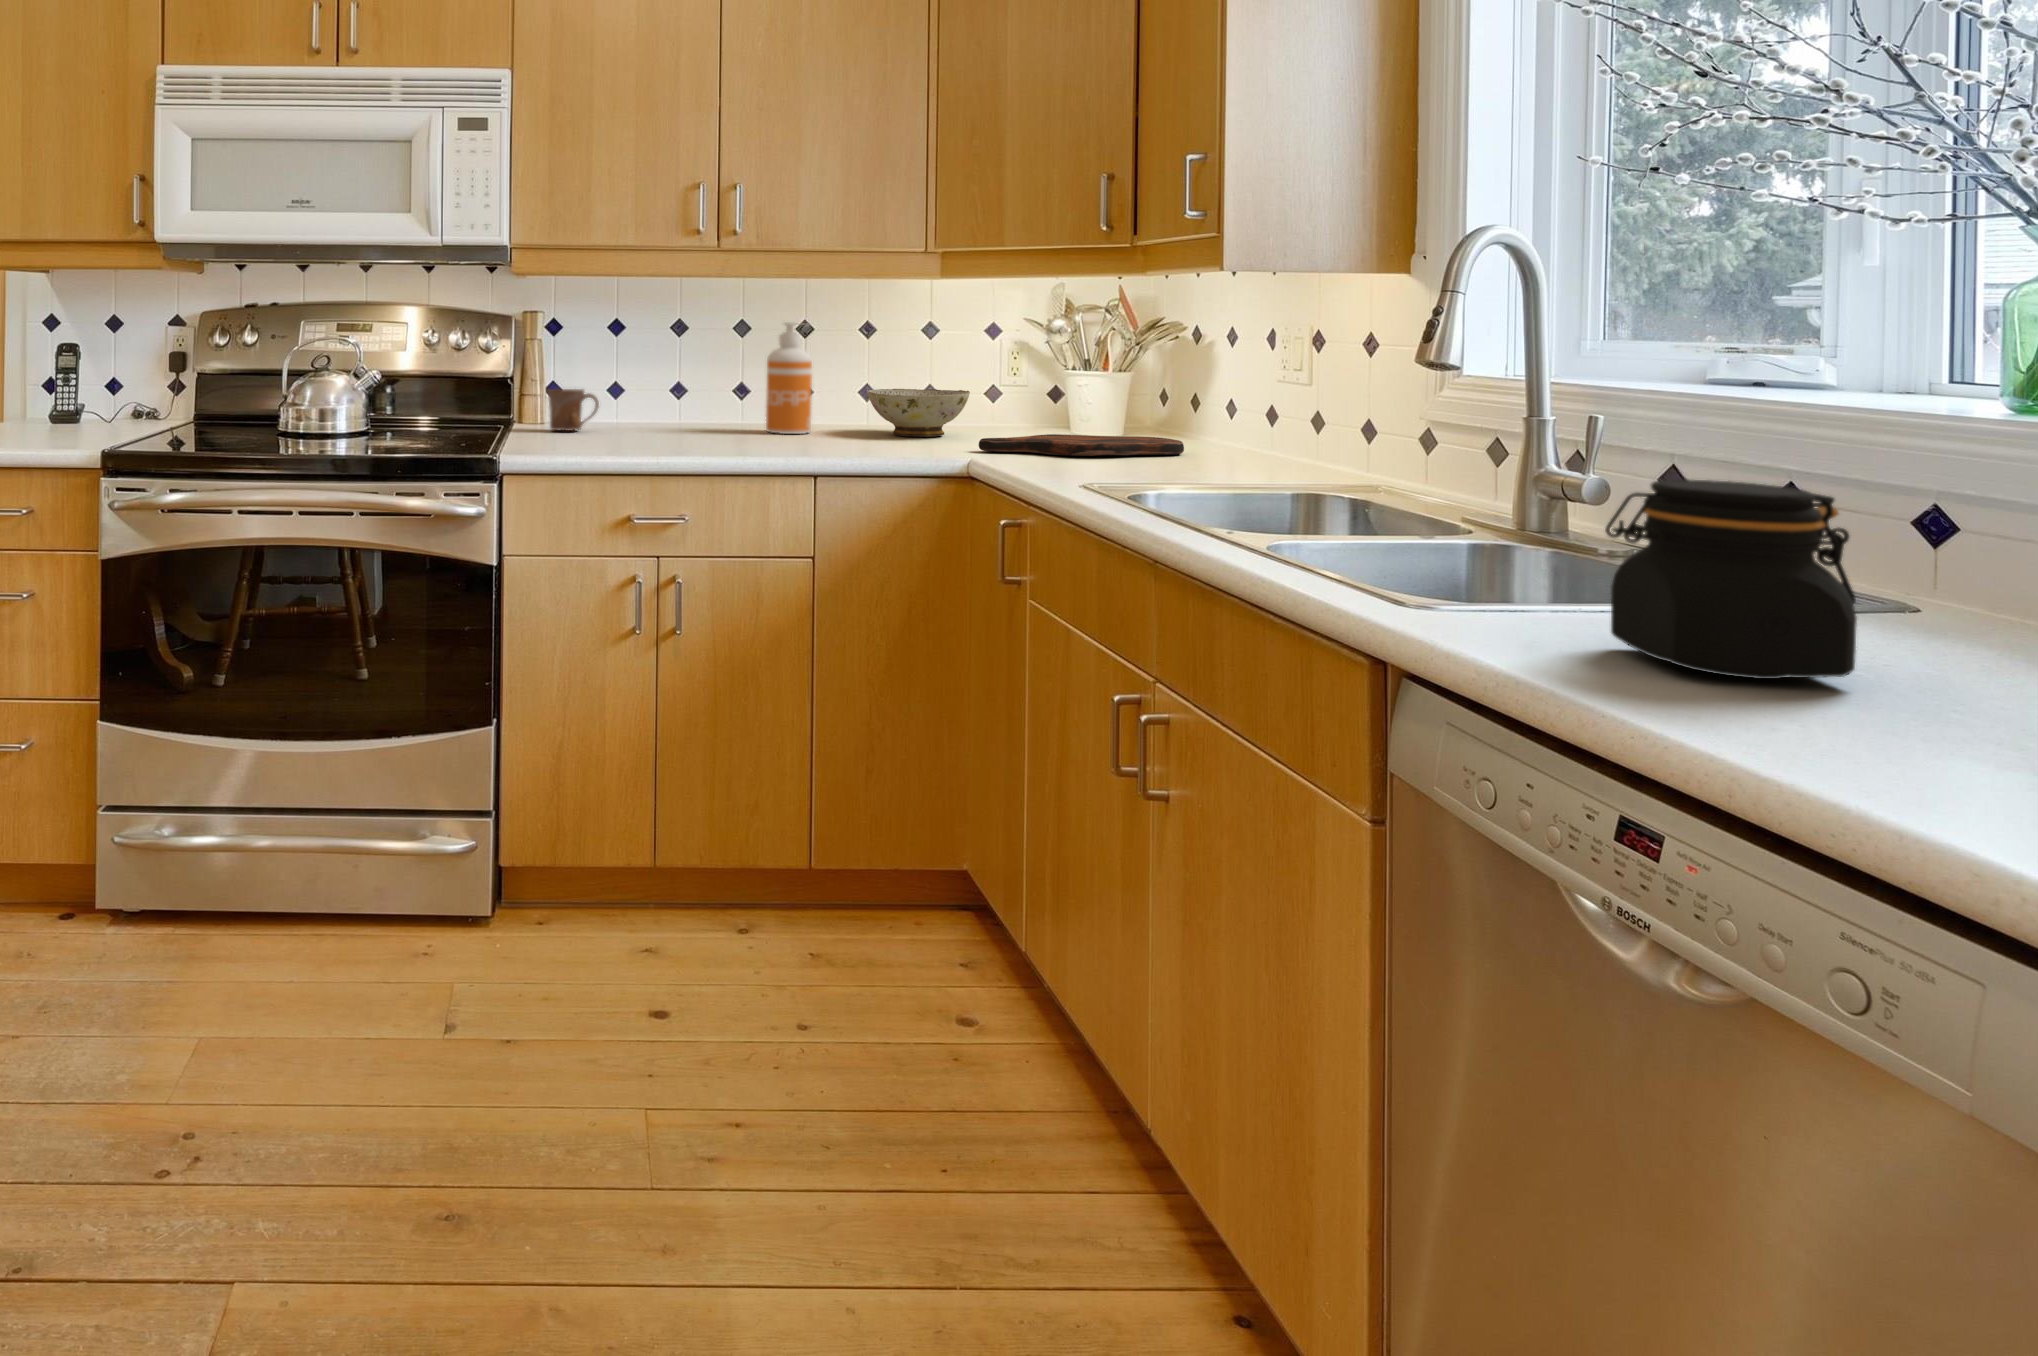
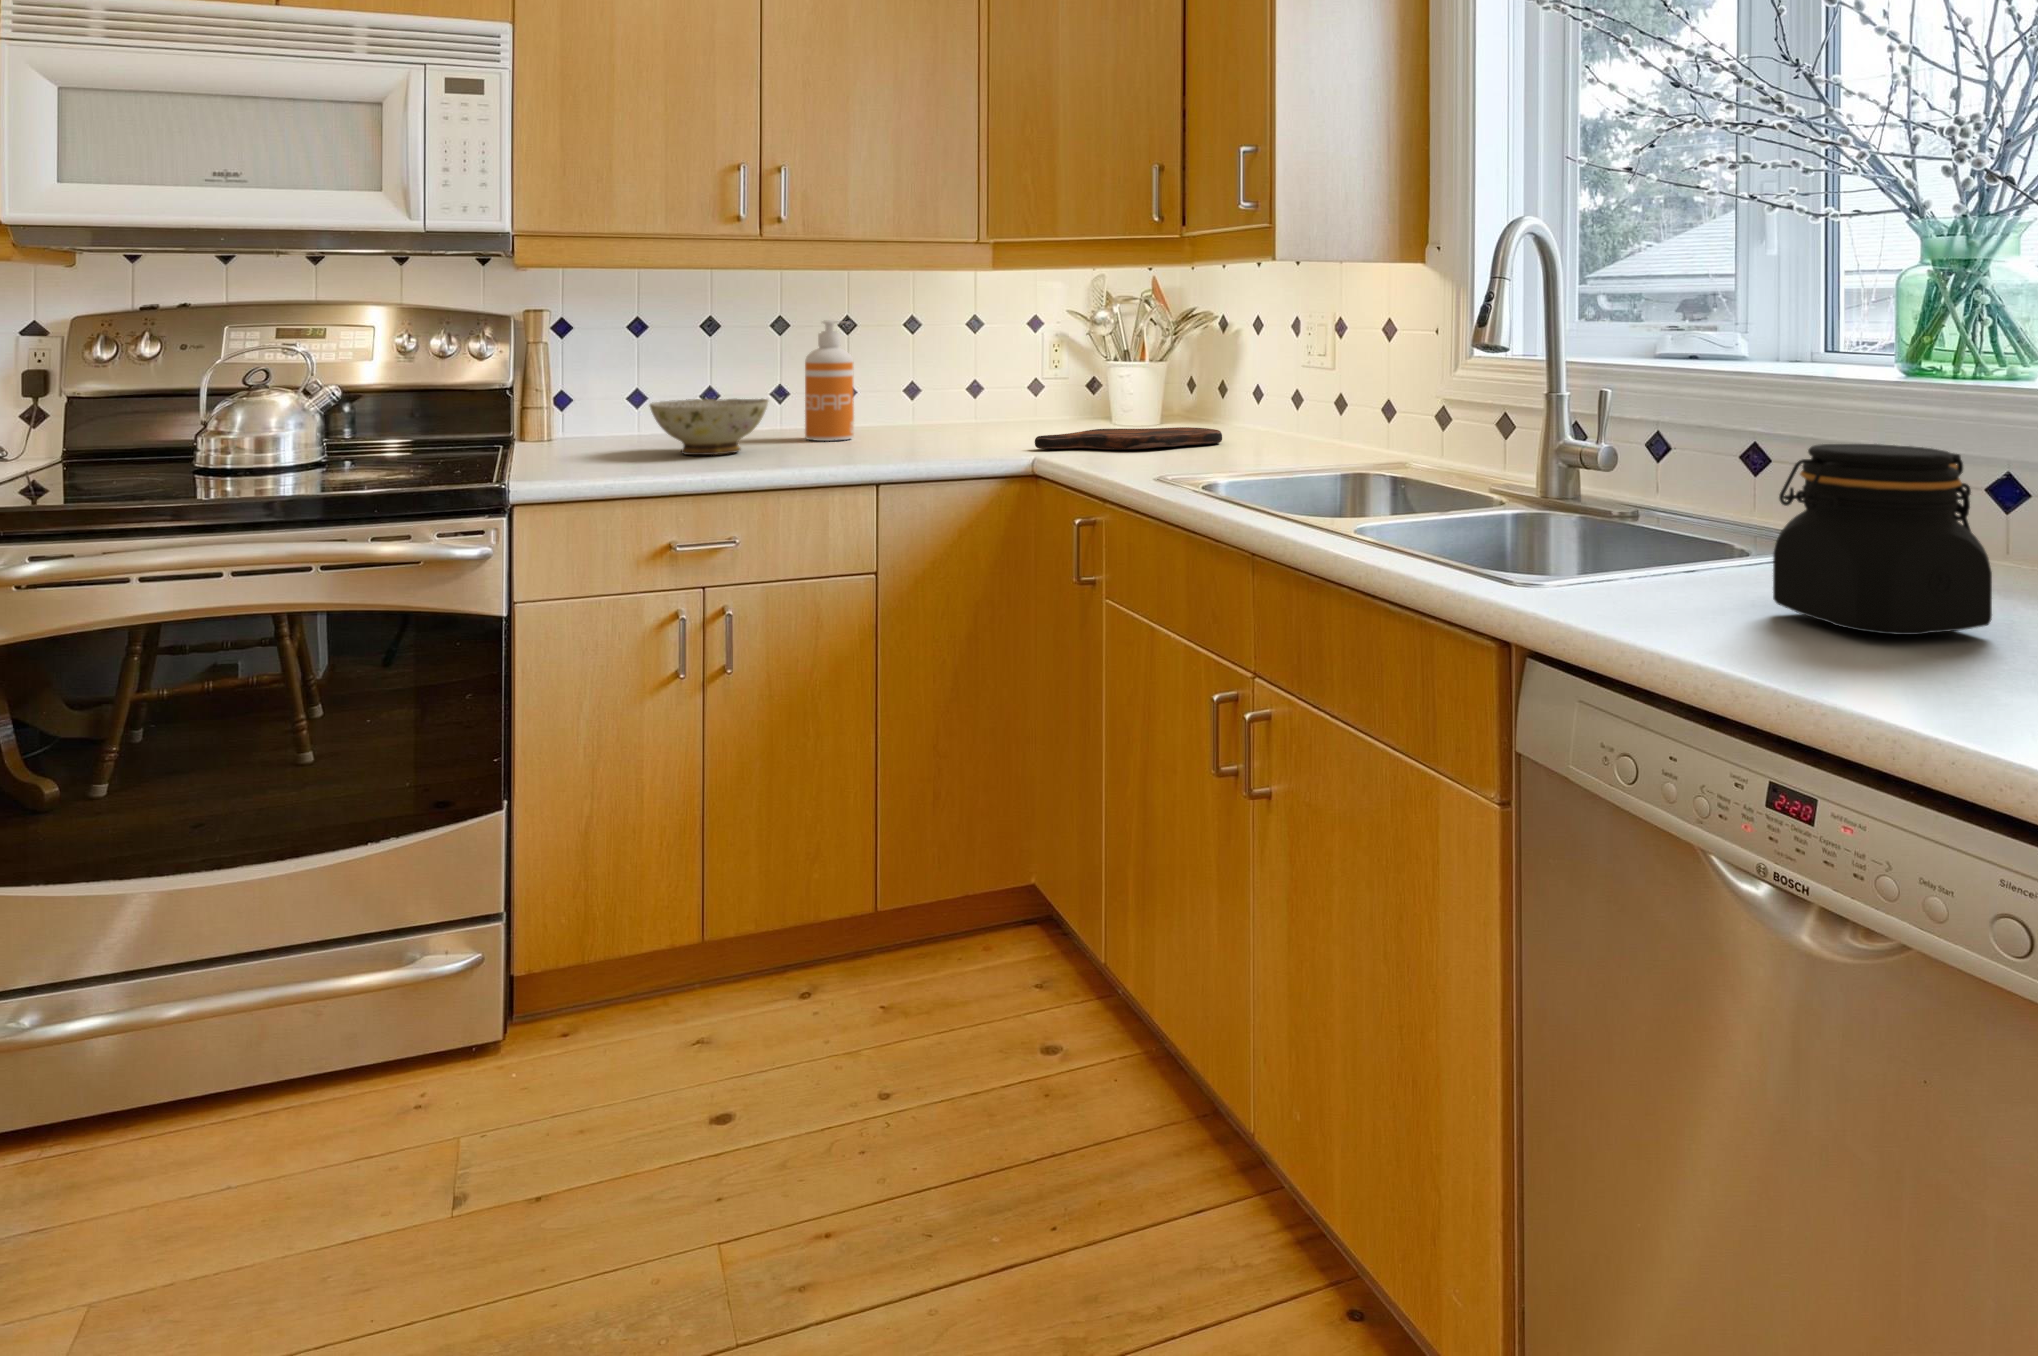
mug: present [547,389,599,431] -> none [553,400,616,449]
ceramic bowl: present [867,389,970,437] -> present [650,399,768,455]

